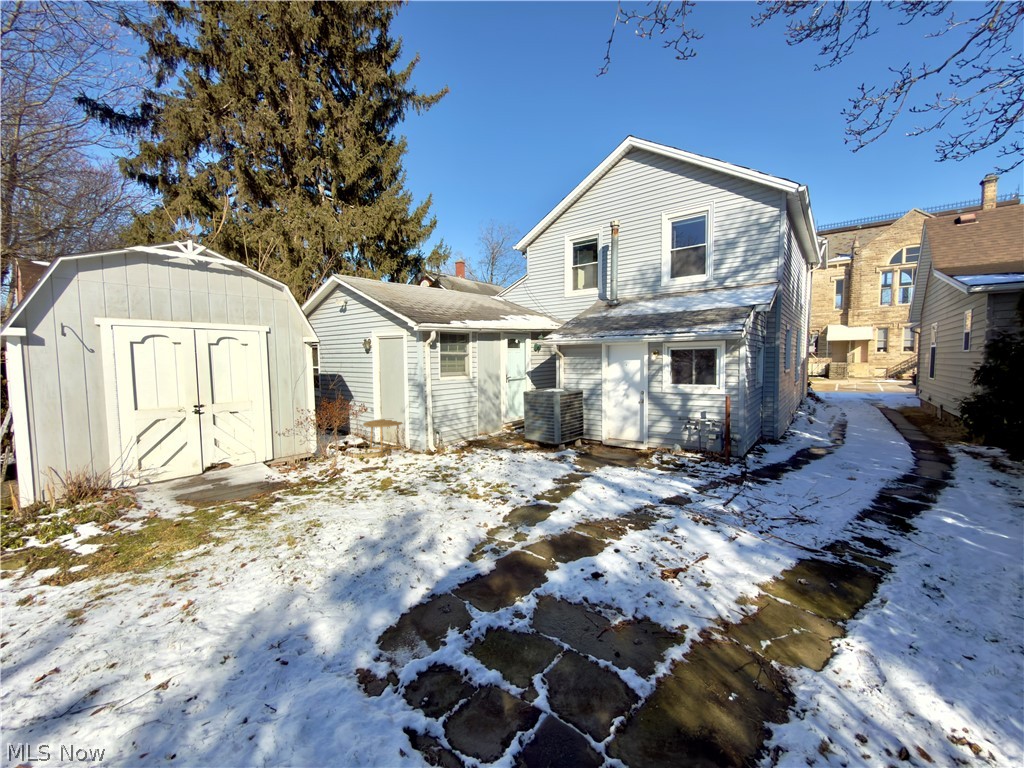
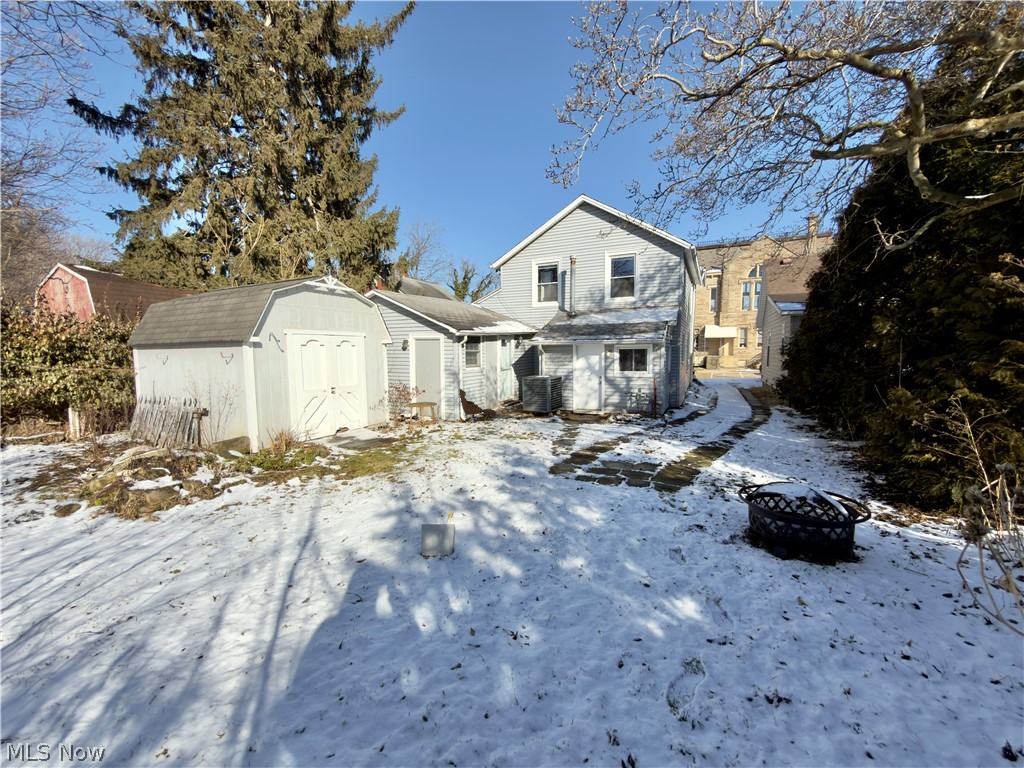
lounge chair: none [435,403,486,450] -> present [459,389,496,422]

